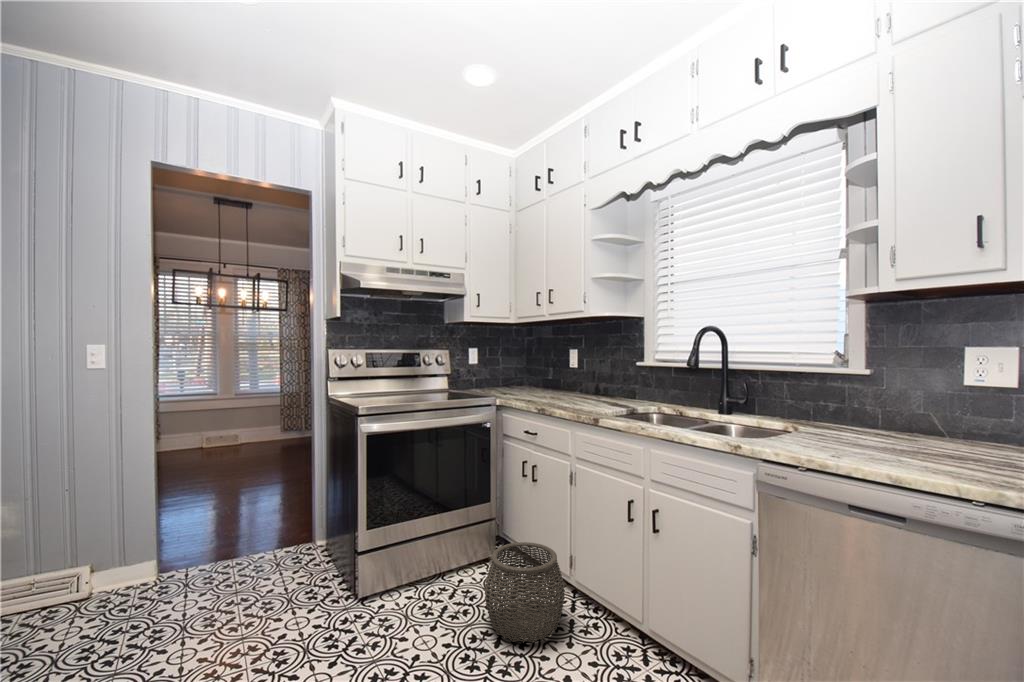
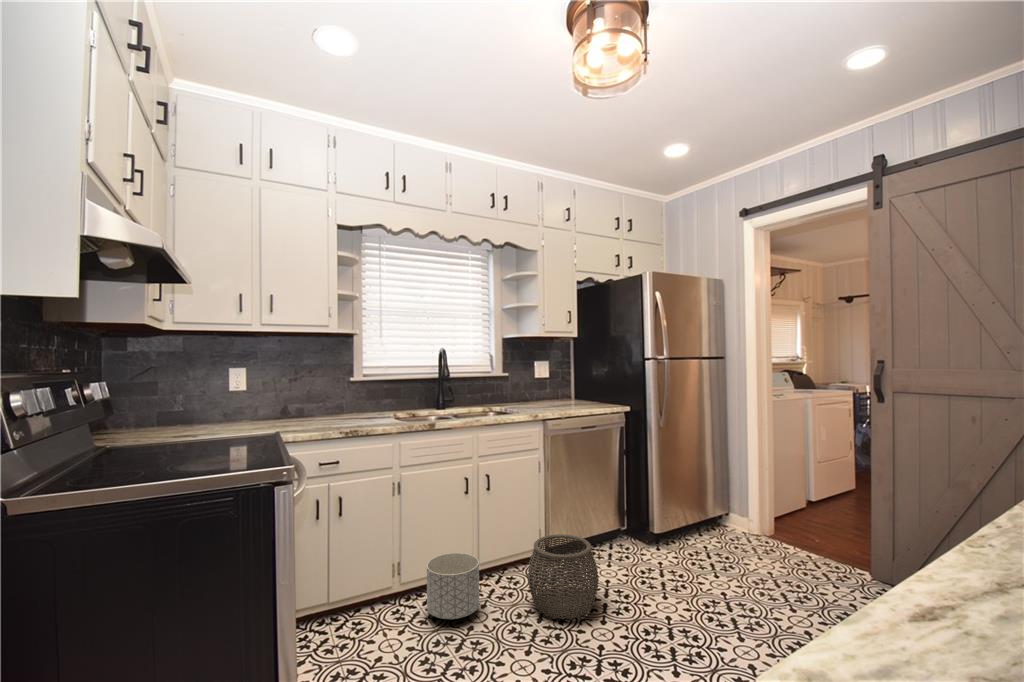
planter: none [366,566,428,647] -> present [427,553,479,620]

